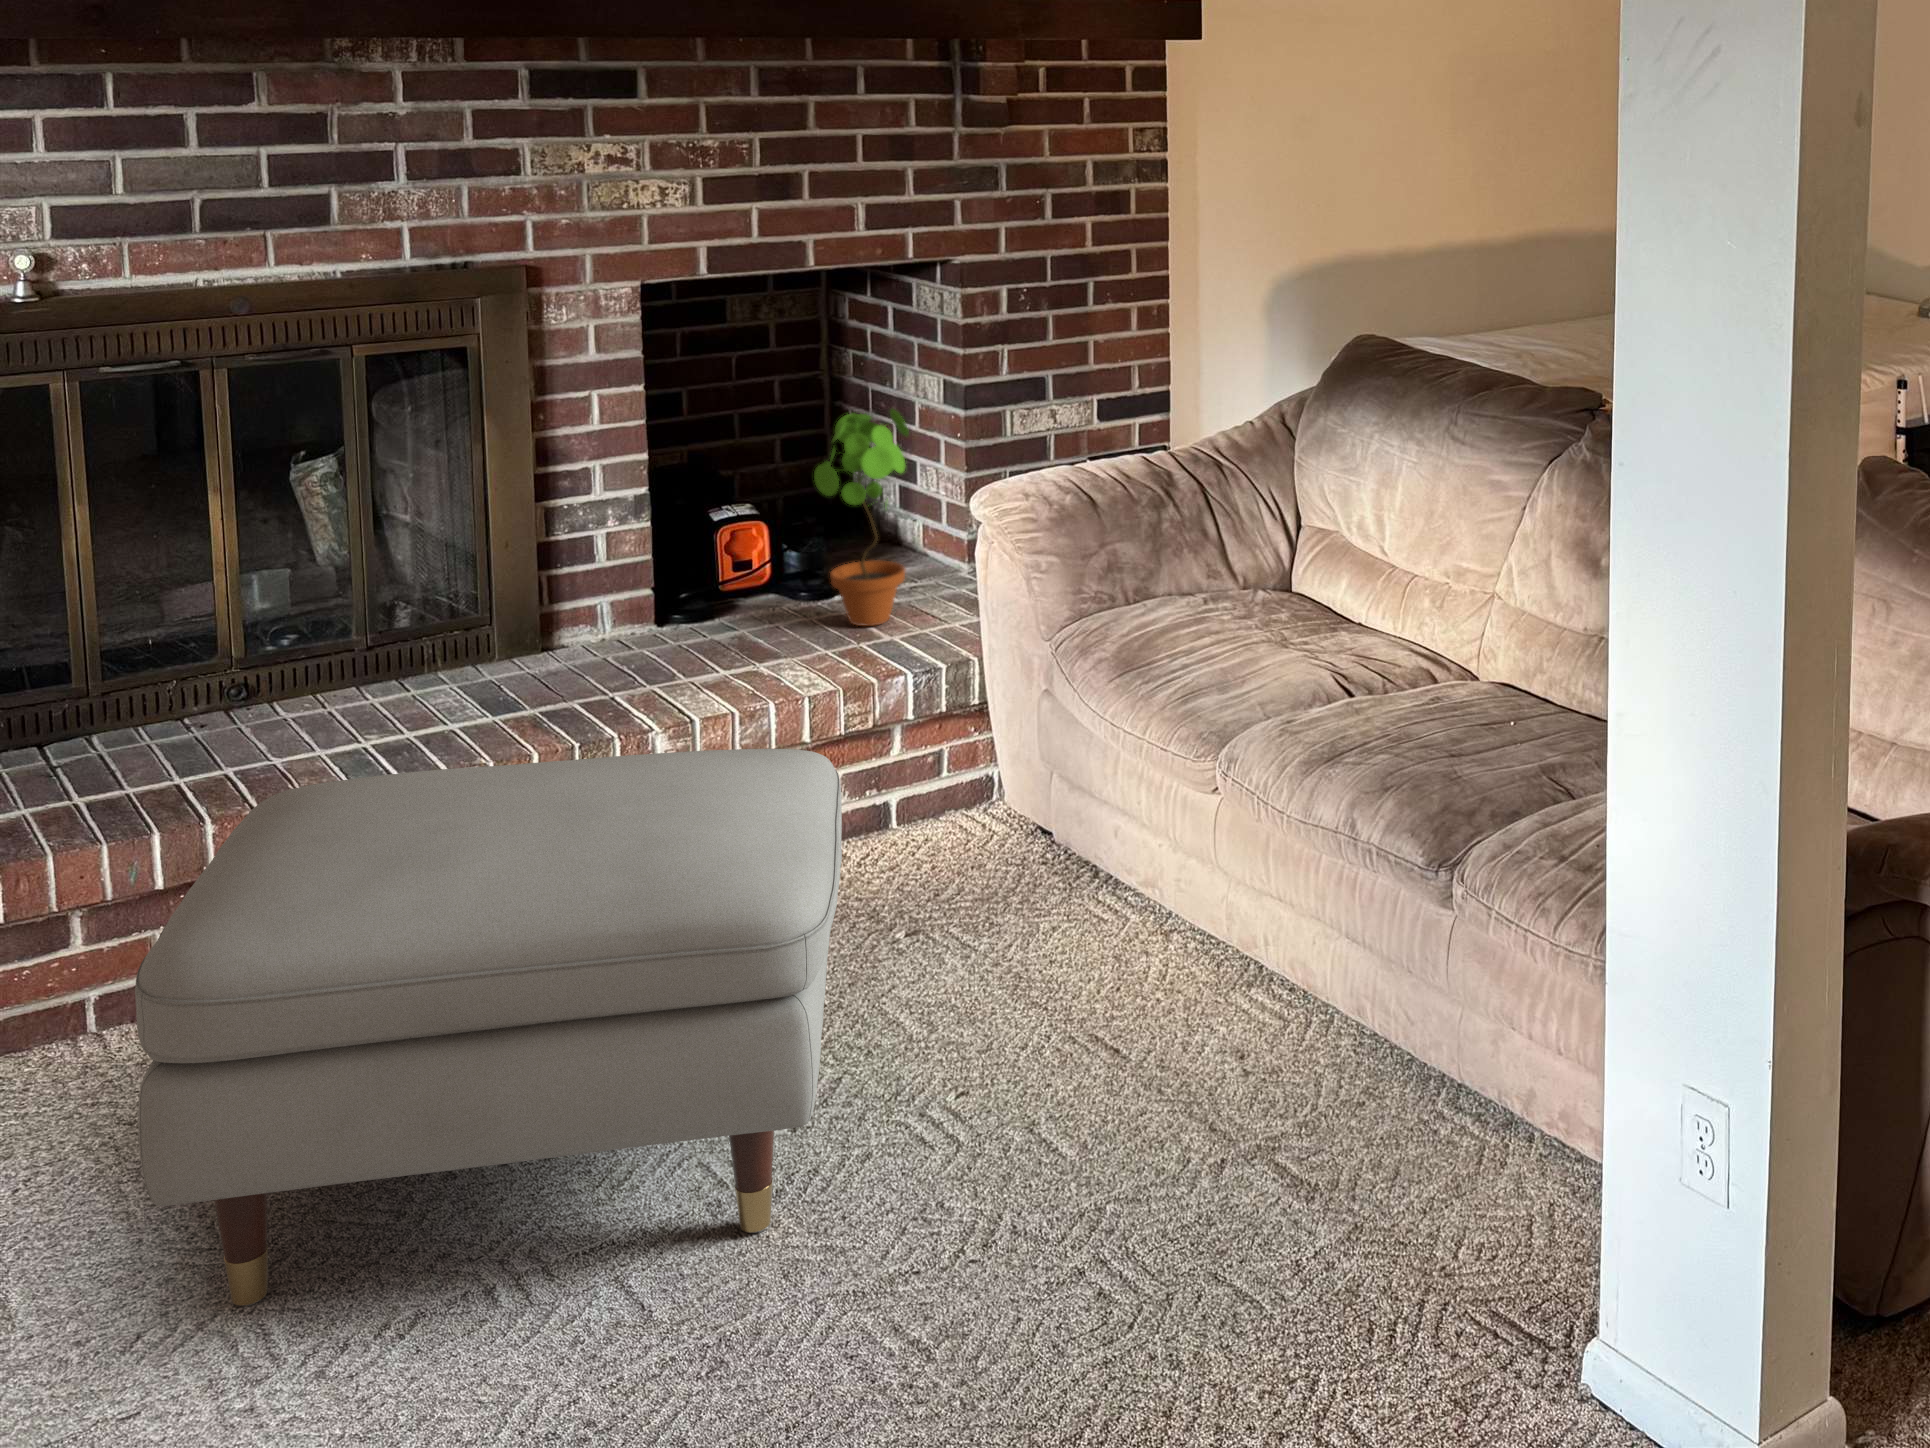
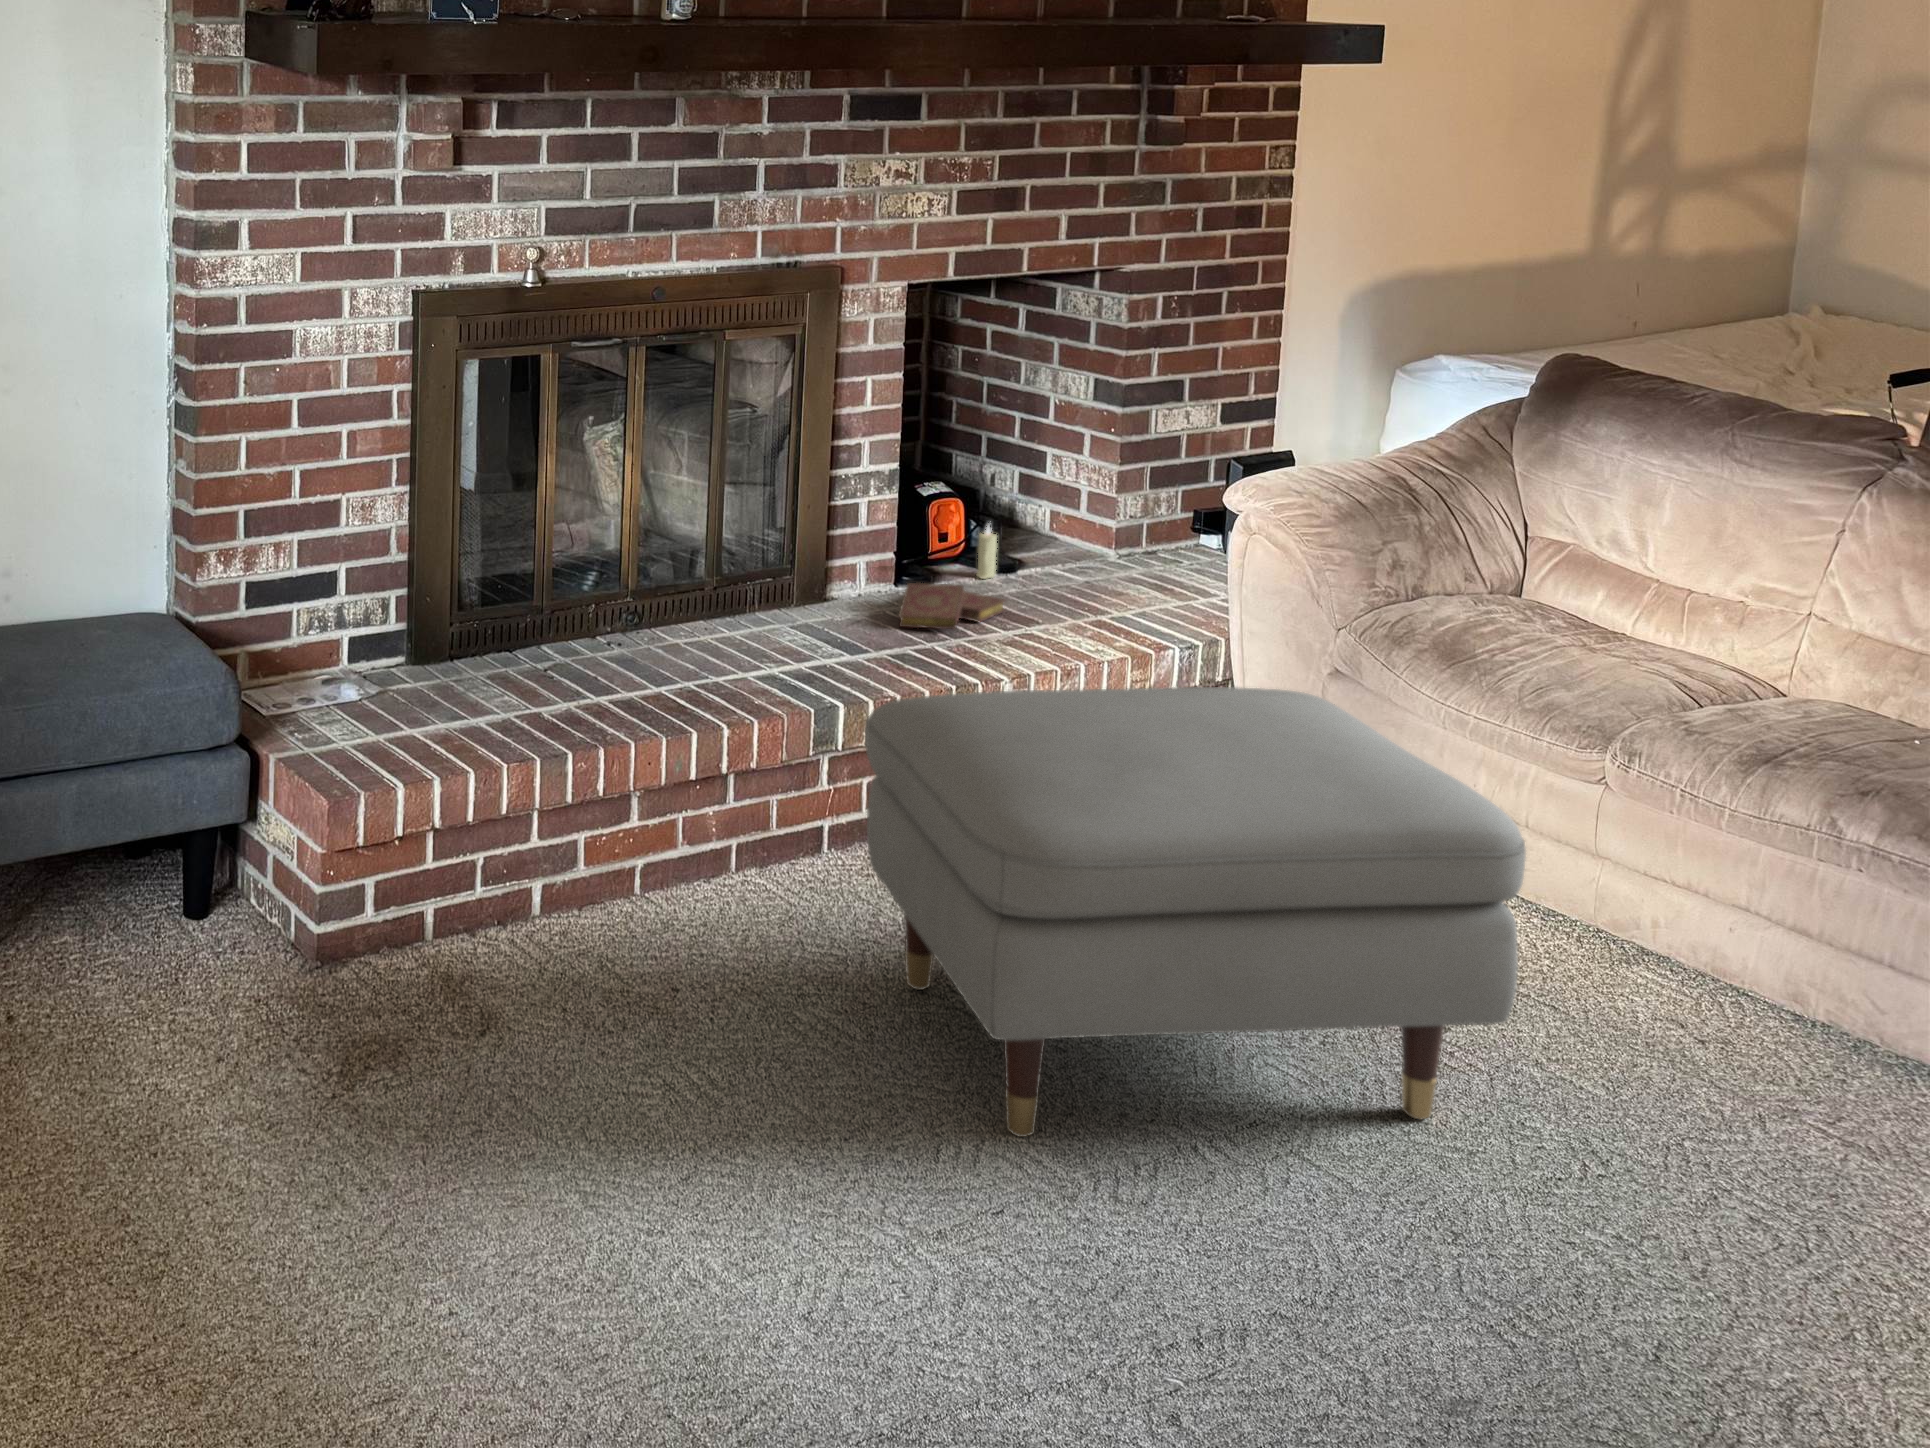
potted plant: present [814,409,909,626] -> none [1045,401,1122,599]
candle: none [782,542,805,605] -> present [977,526,997,579]
book: none [600,617,758,672] -> present [899,583,1005,629]

